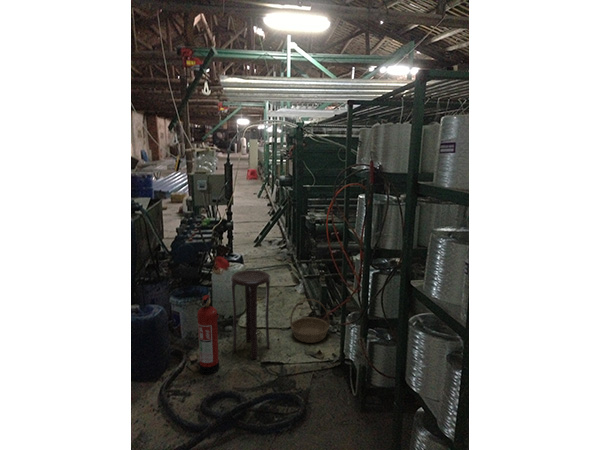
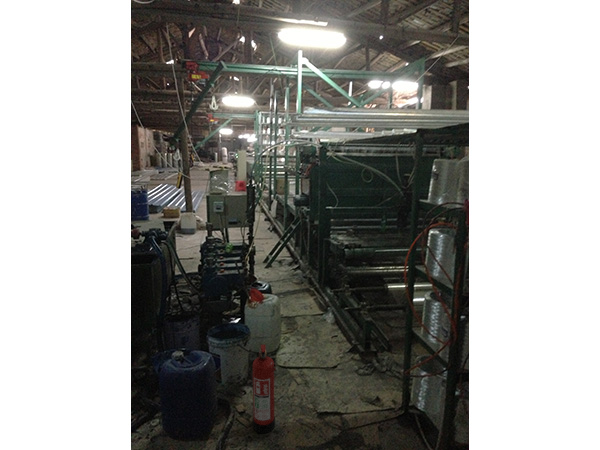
stool: present [230,270,270,359] -> none [282,310,325,410]
basket: present [290,299,329,343] -> none [338,337,380,385]

